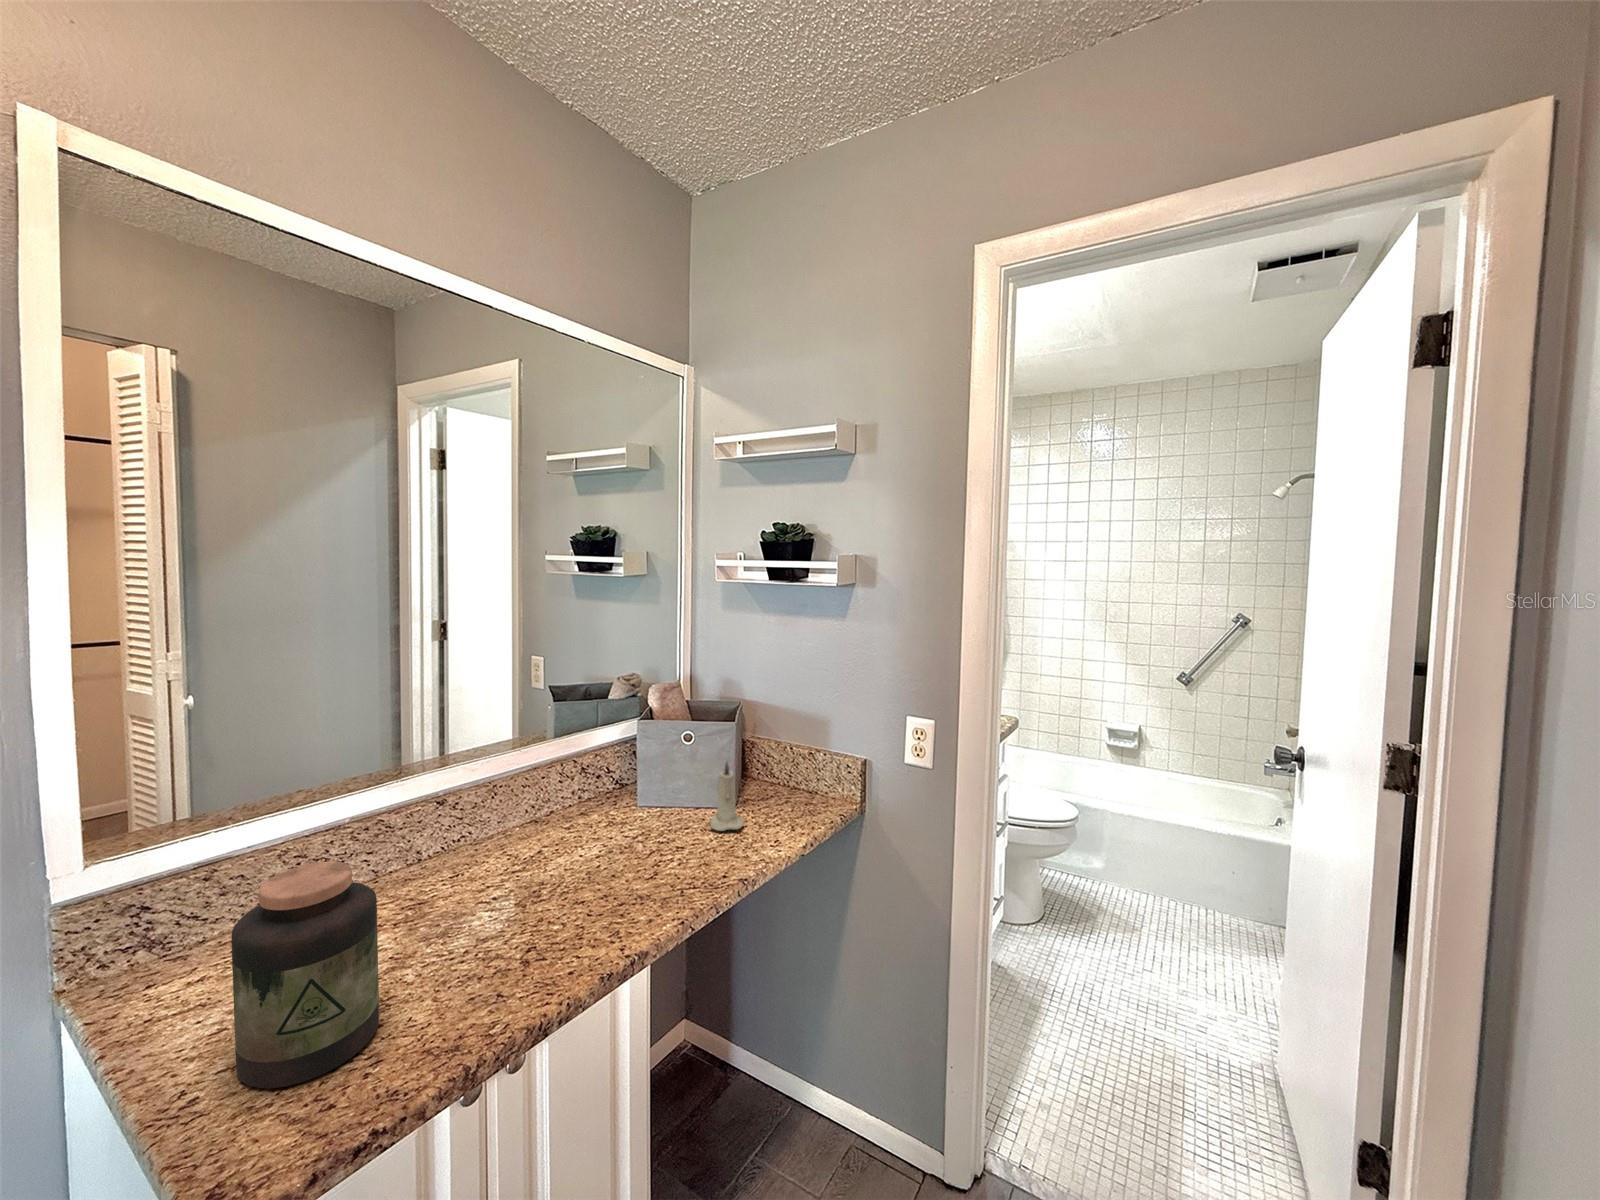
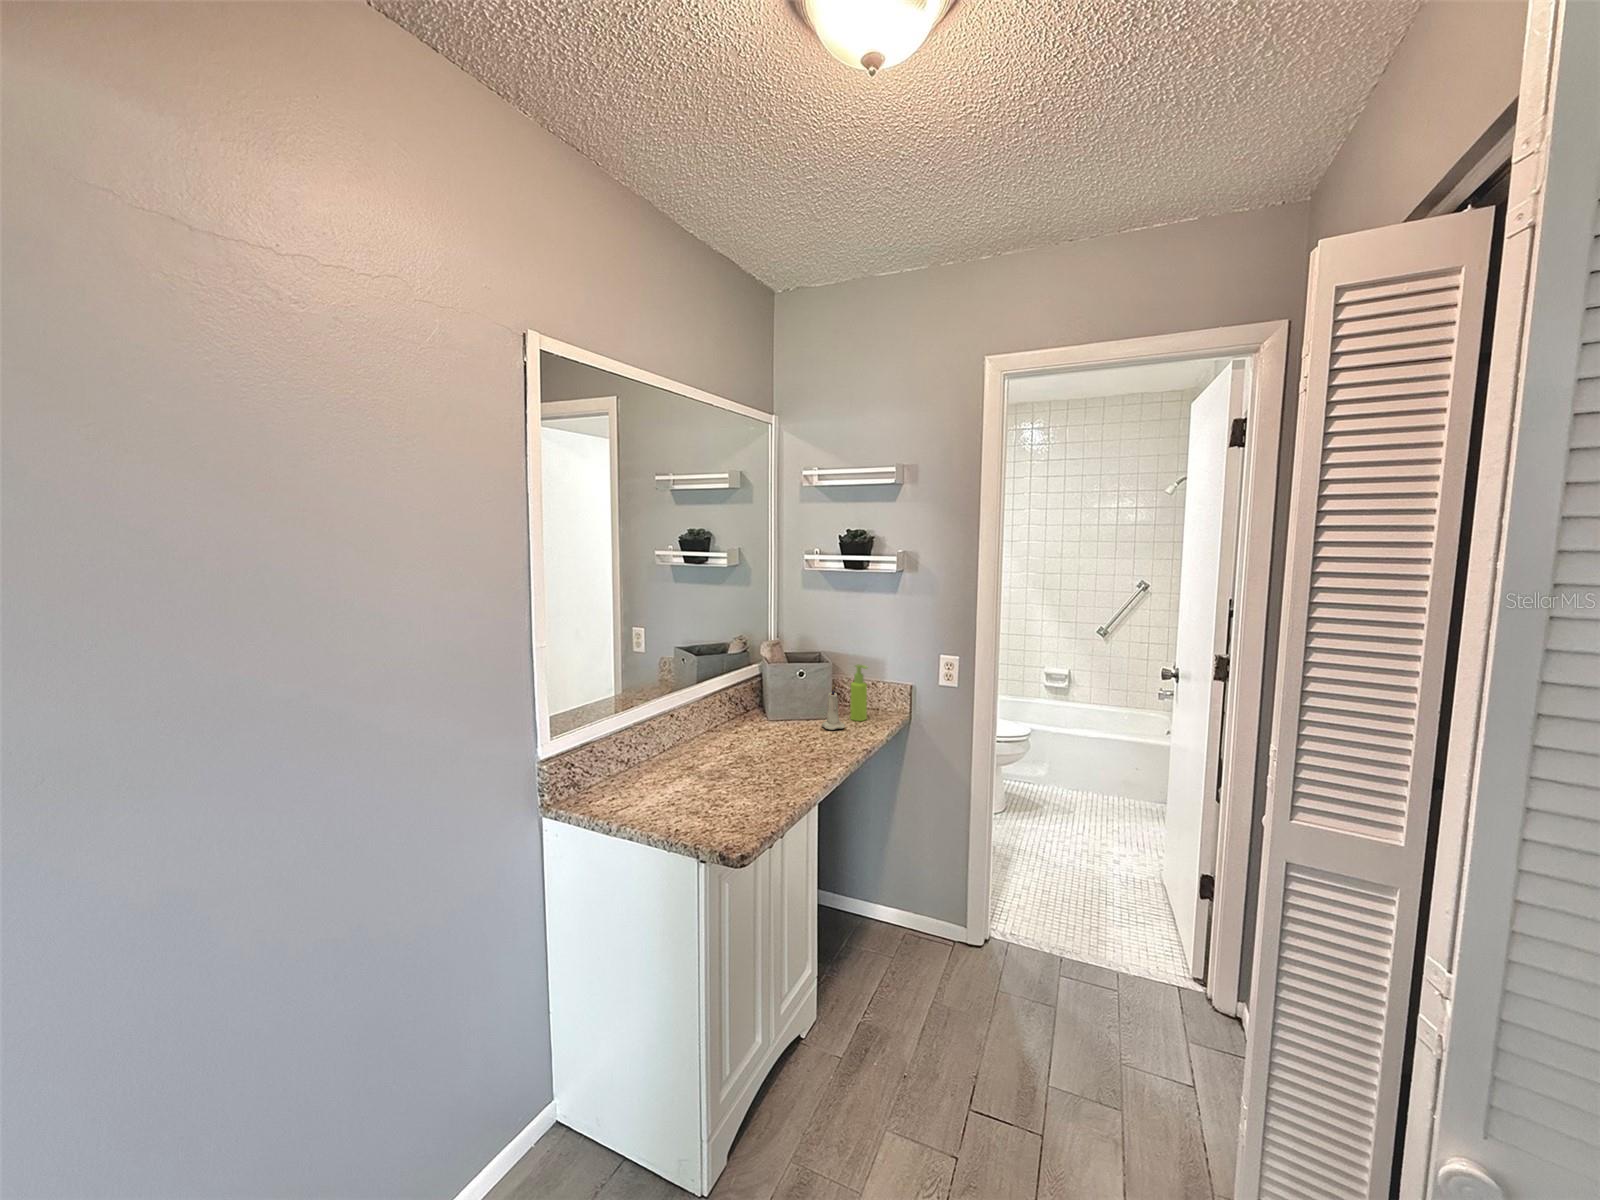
soap dispenser: none [765,726,791,814] -> present [850,665,868,721]
jar: present [231,861,379,1088] -> none [676,723,734,824]

